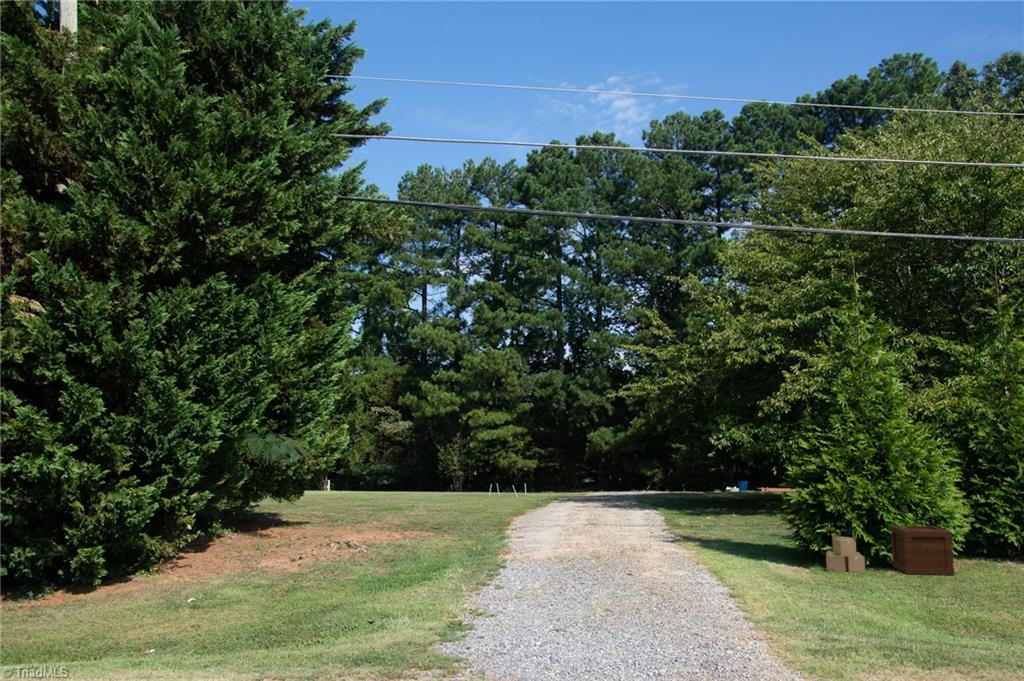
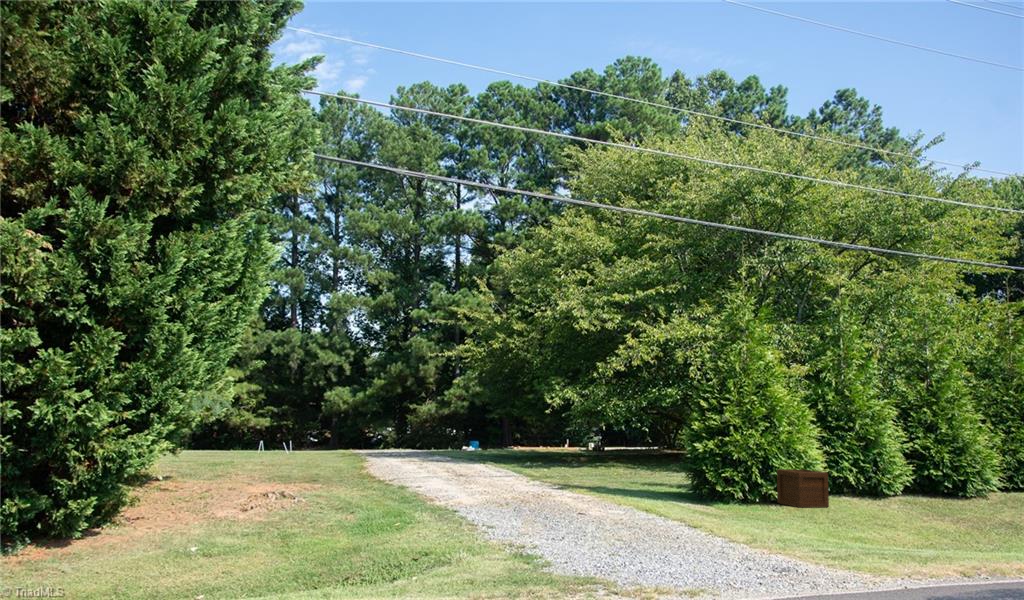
cardboard box: present [826,537,865,573] -> none [734,479,771,508]

